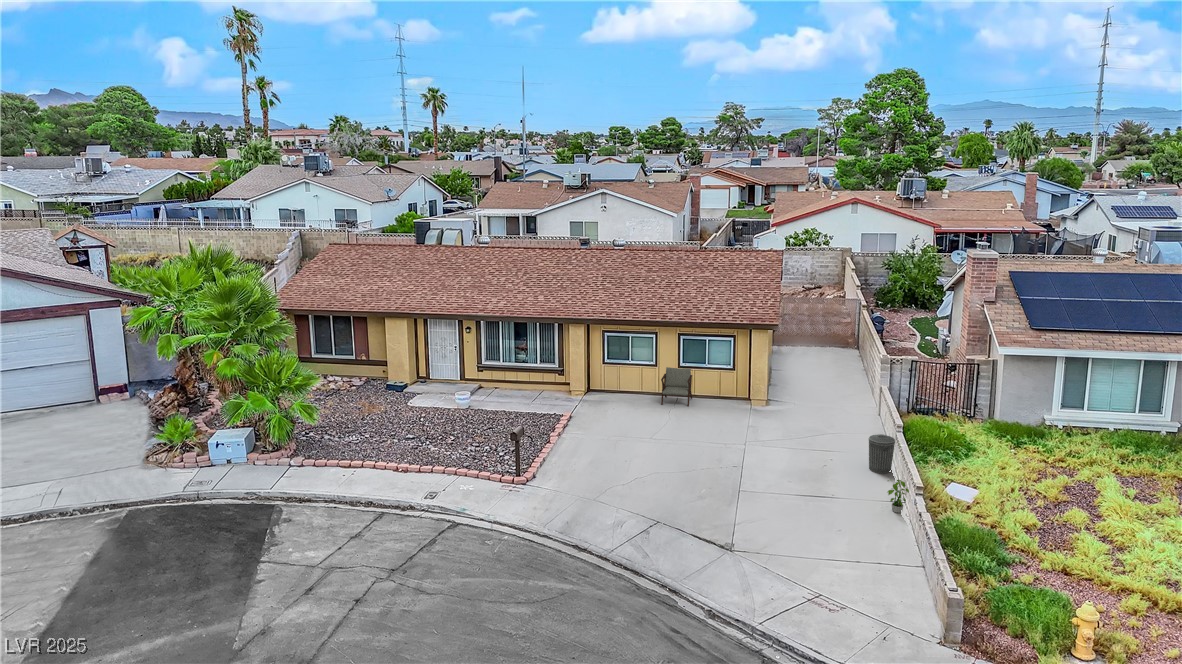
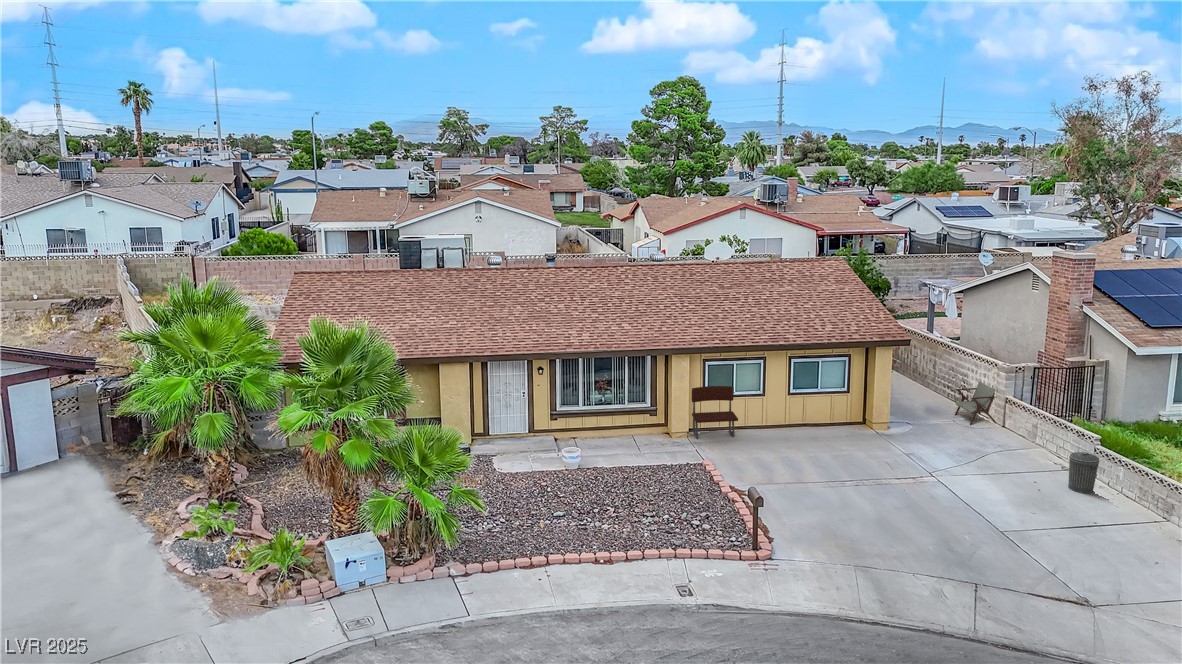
bench: none [586,354,626,400] -> present [692,386,738,438]
lounge chair: present [661,367,692,406] -> present [955,382,996,425]
potted plant: present [888,480,909,513] -> none [1145,501,1172,537]

